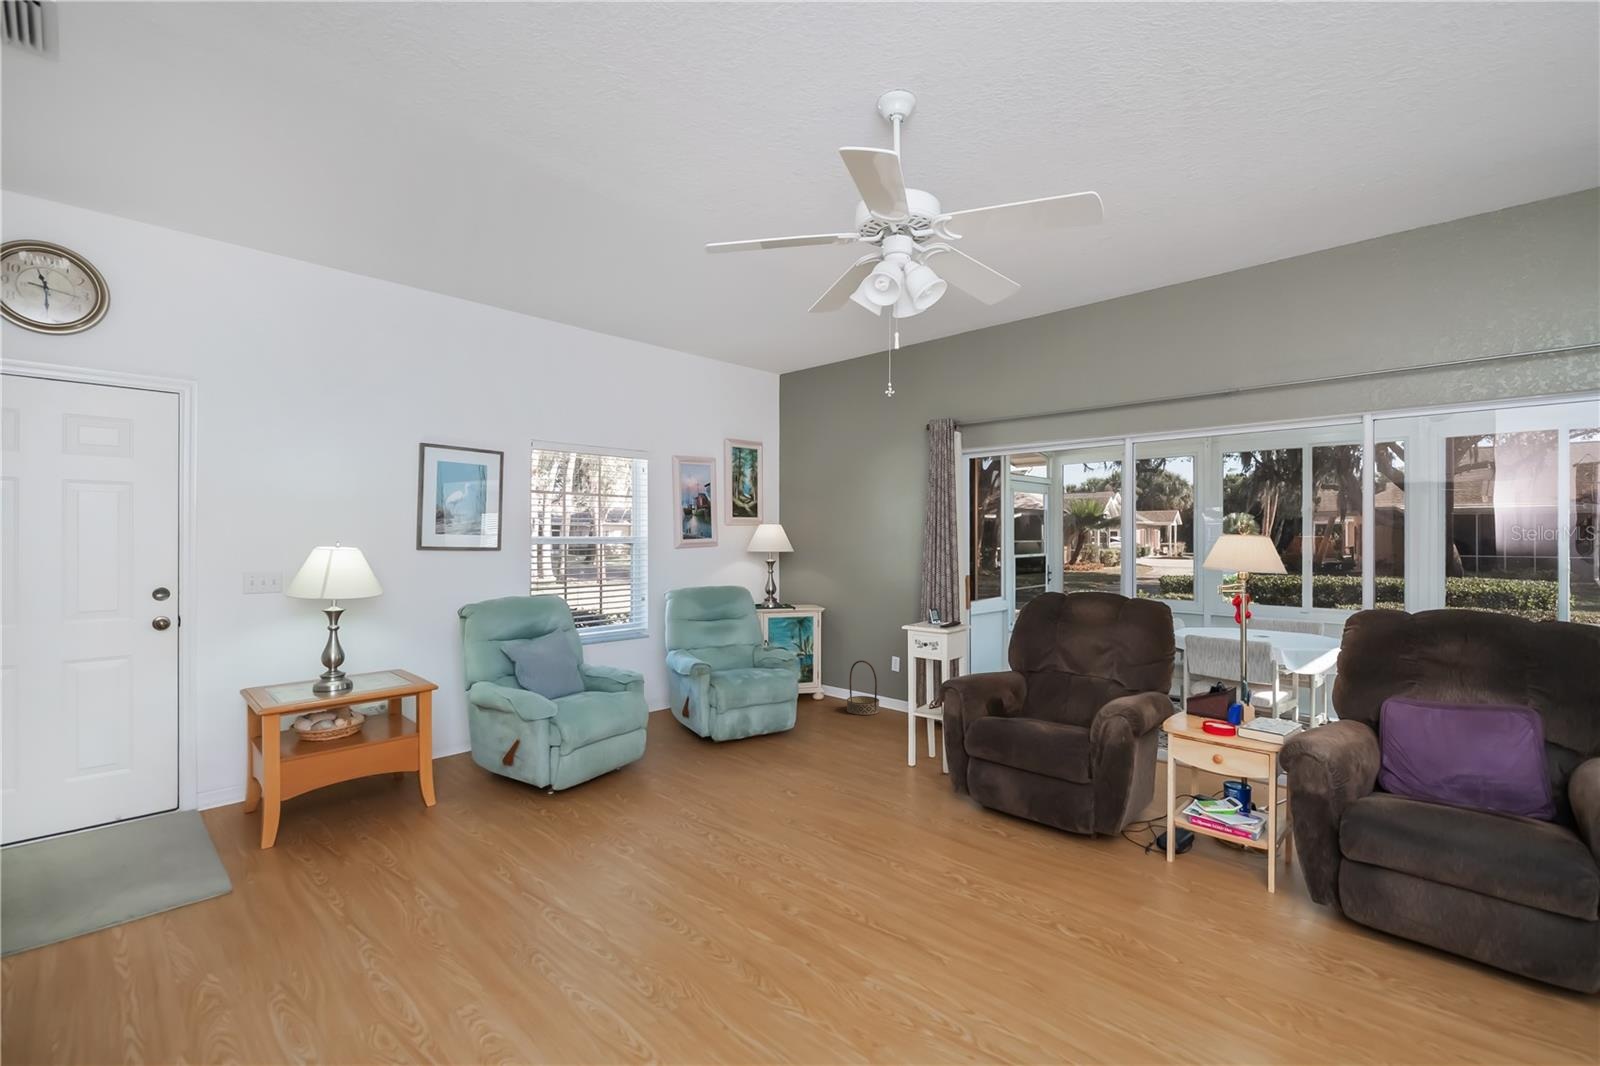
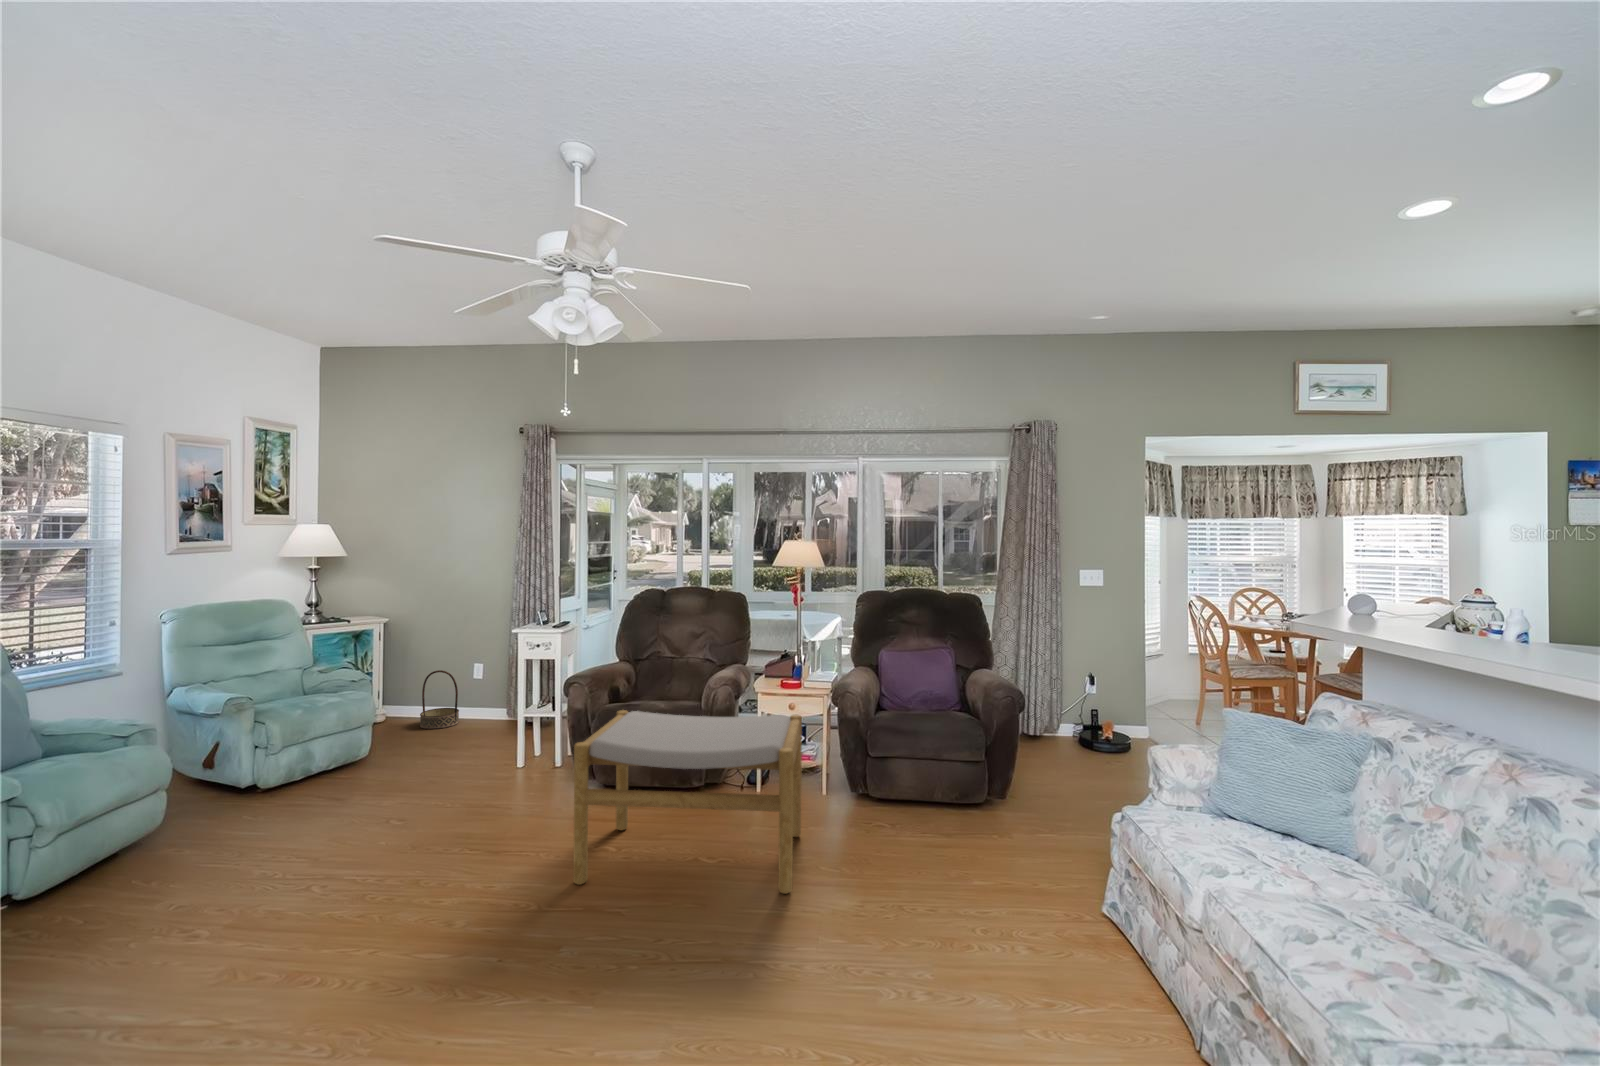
footstool: none [908,725,1203,1000] -> present [573,710,802,894]

